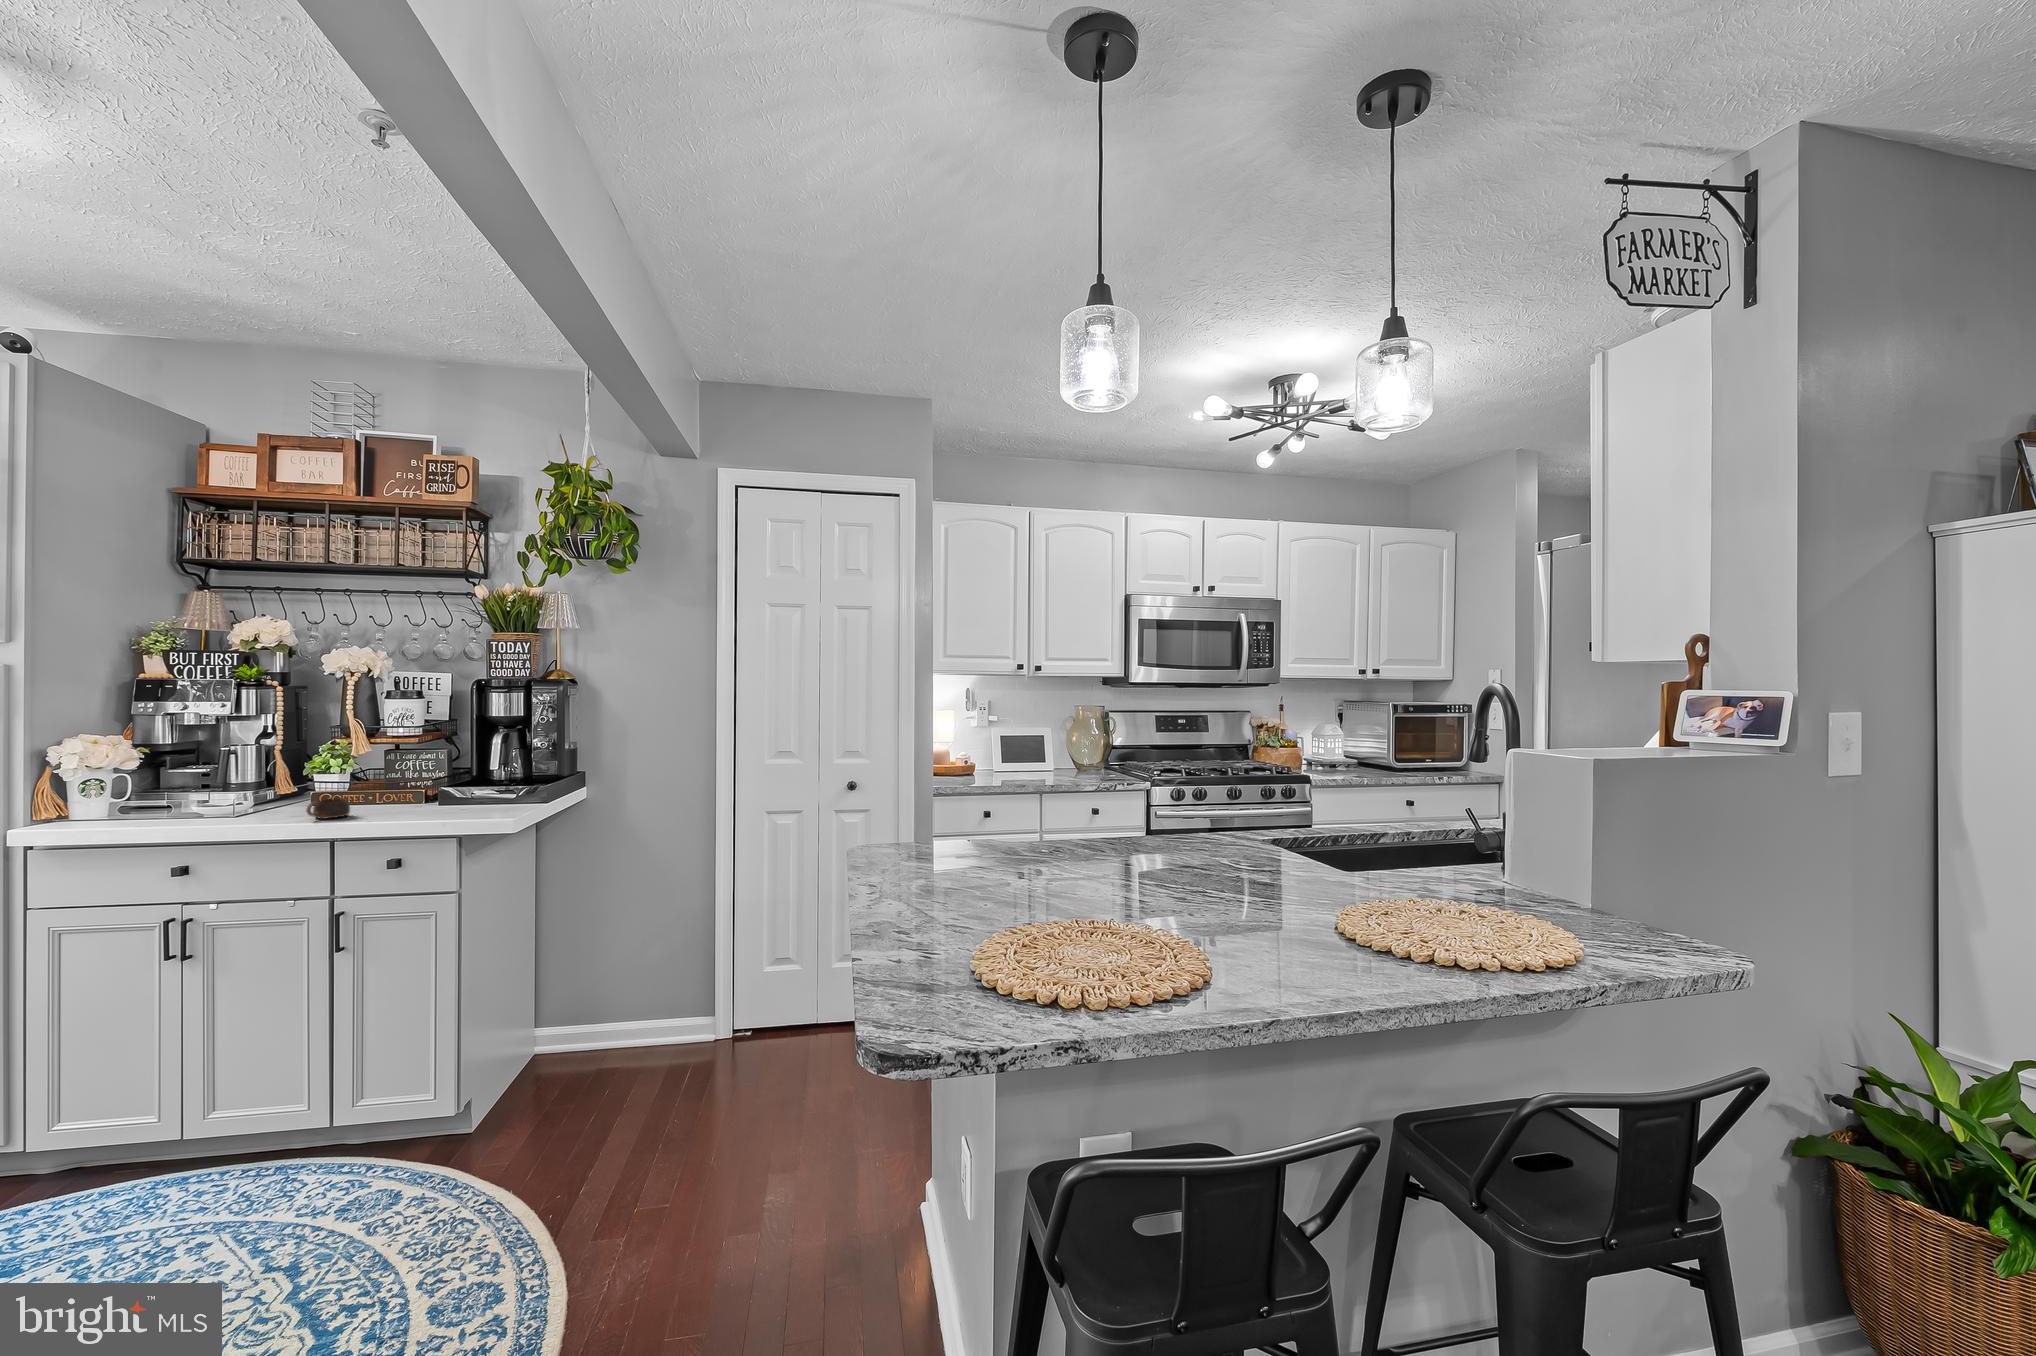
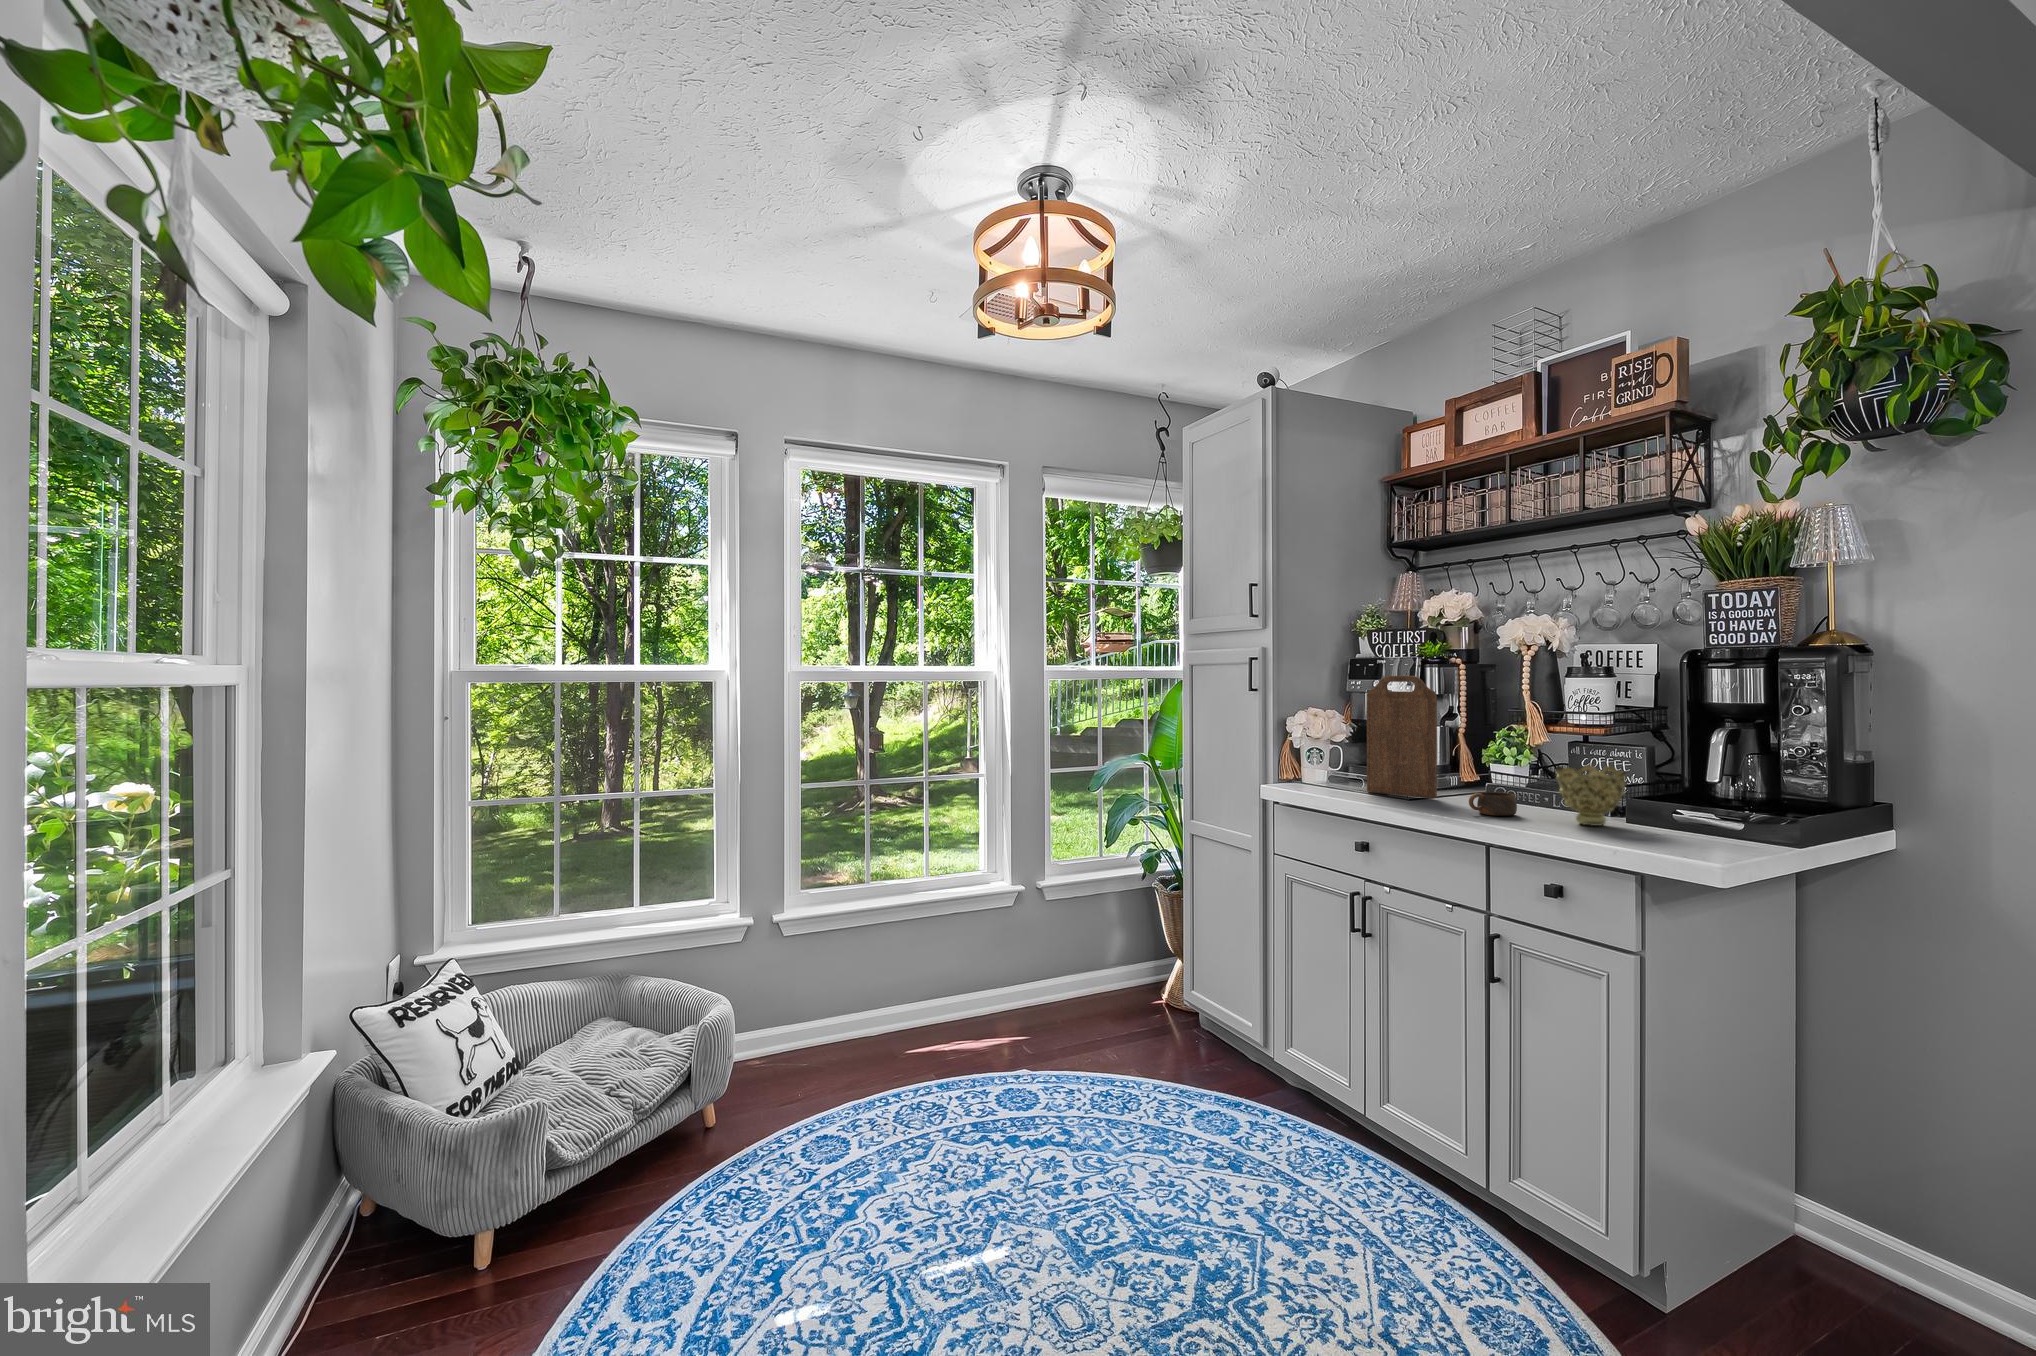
cutting board: none [177,701,263,817] -> present [1367,676,1437,798]
decorative bowl: none [385,767,441,814] -> present [1556,765,1627,826]

